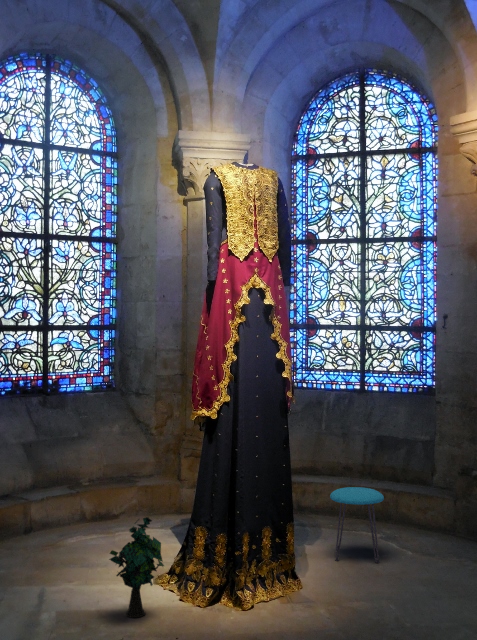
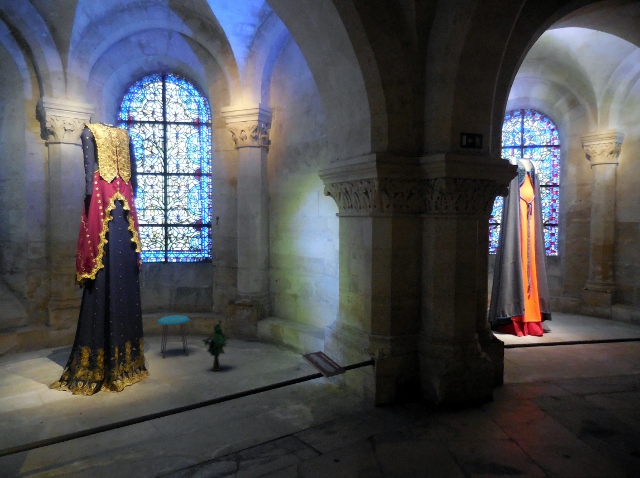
decorative plant: present [109,517,164,618] -> present [203,320,229,371]

